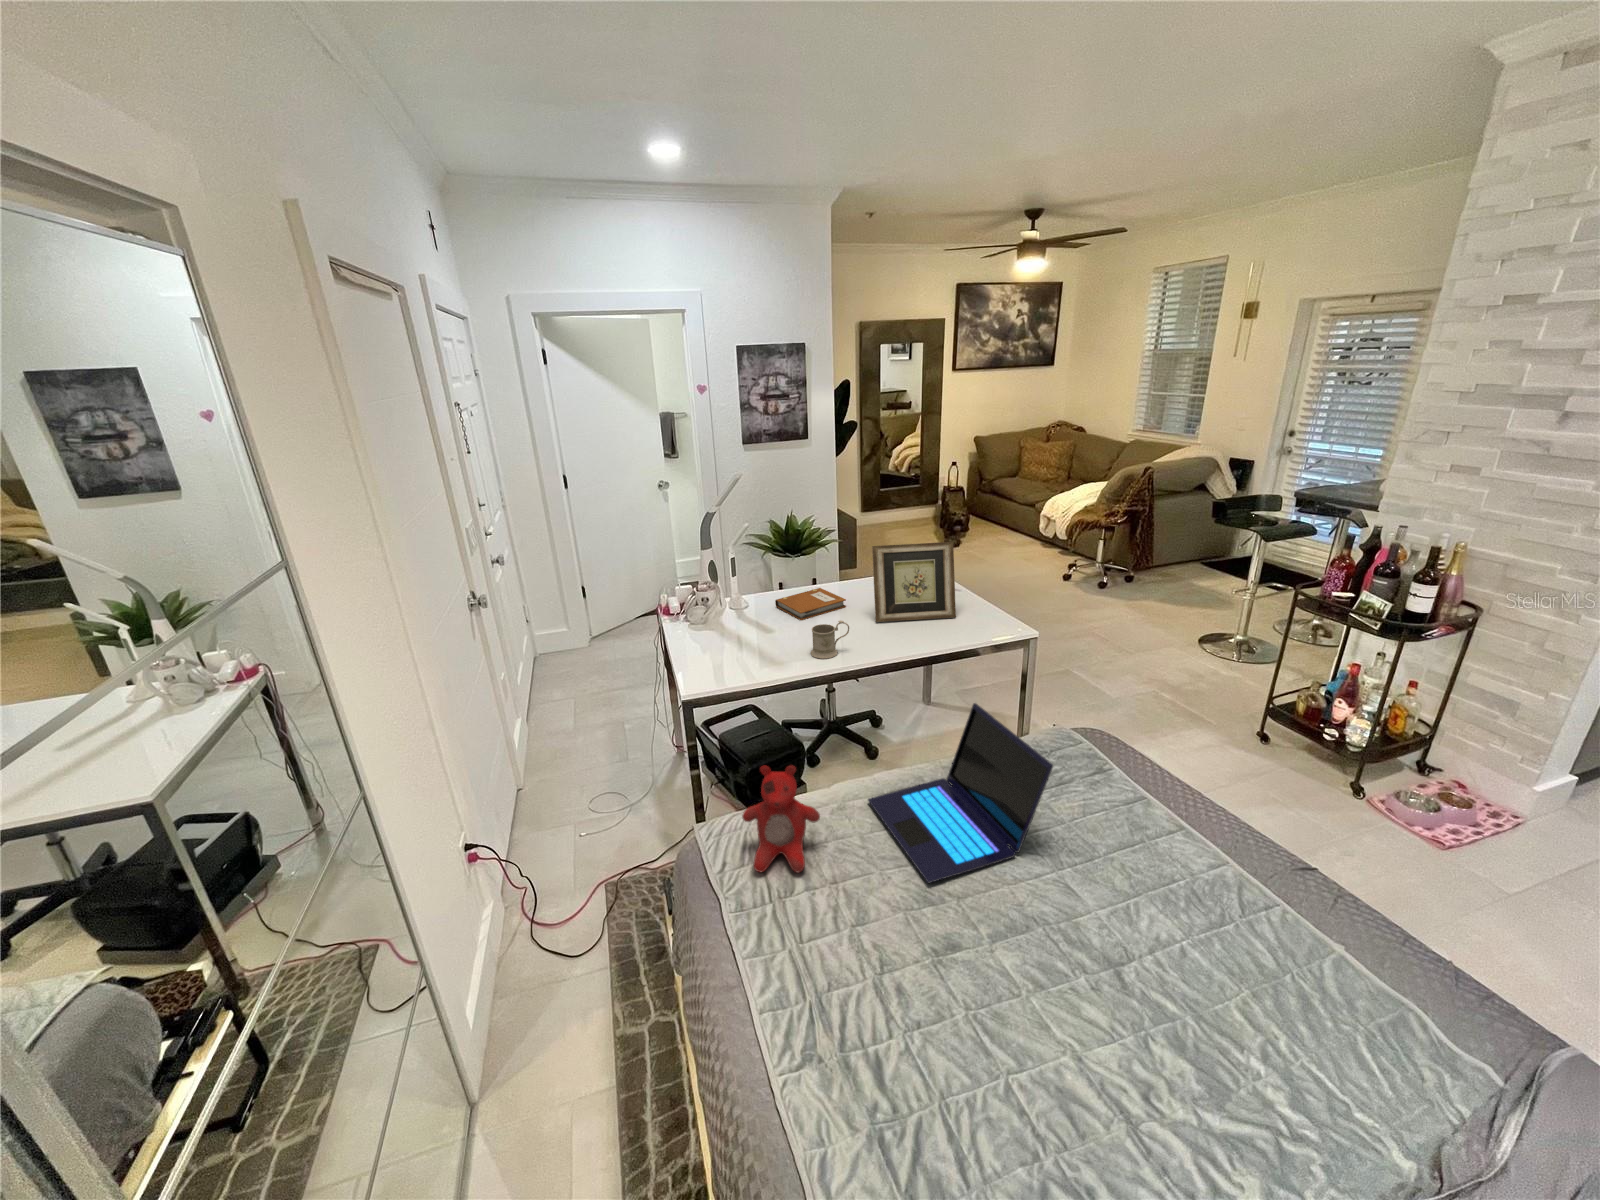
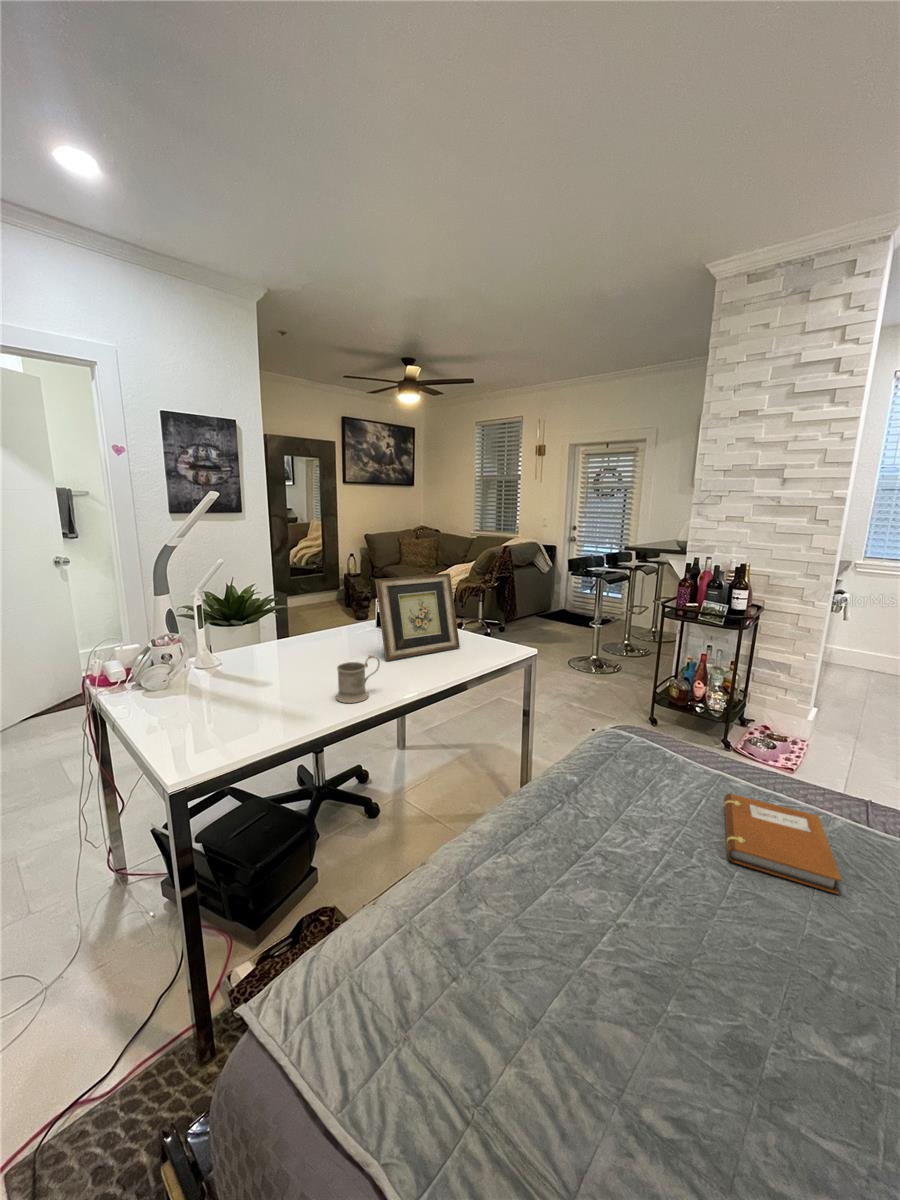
notebook: present [775,588,846,620] -> present [724,794,842,894]
laptop: present [868,703,1053,883] -> none [488,714,716,966]
stuffed bear: present [742,766,820,872] -> none [355,847,483,1064]

